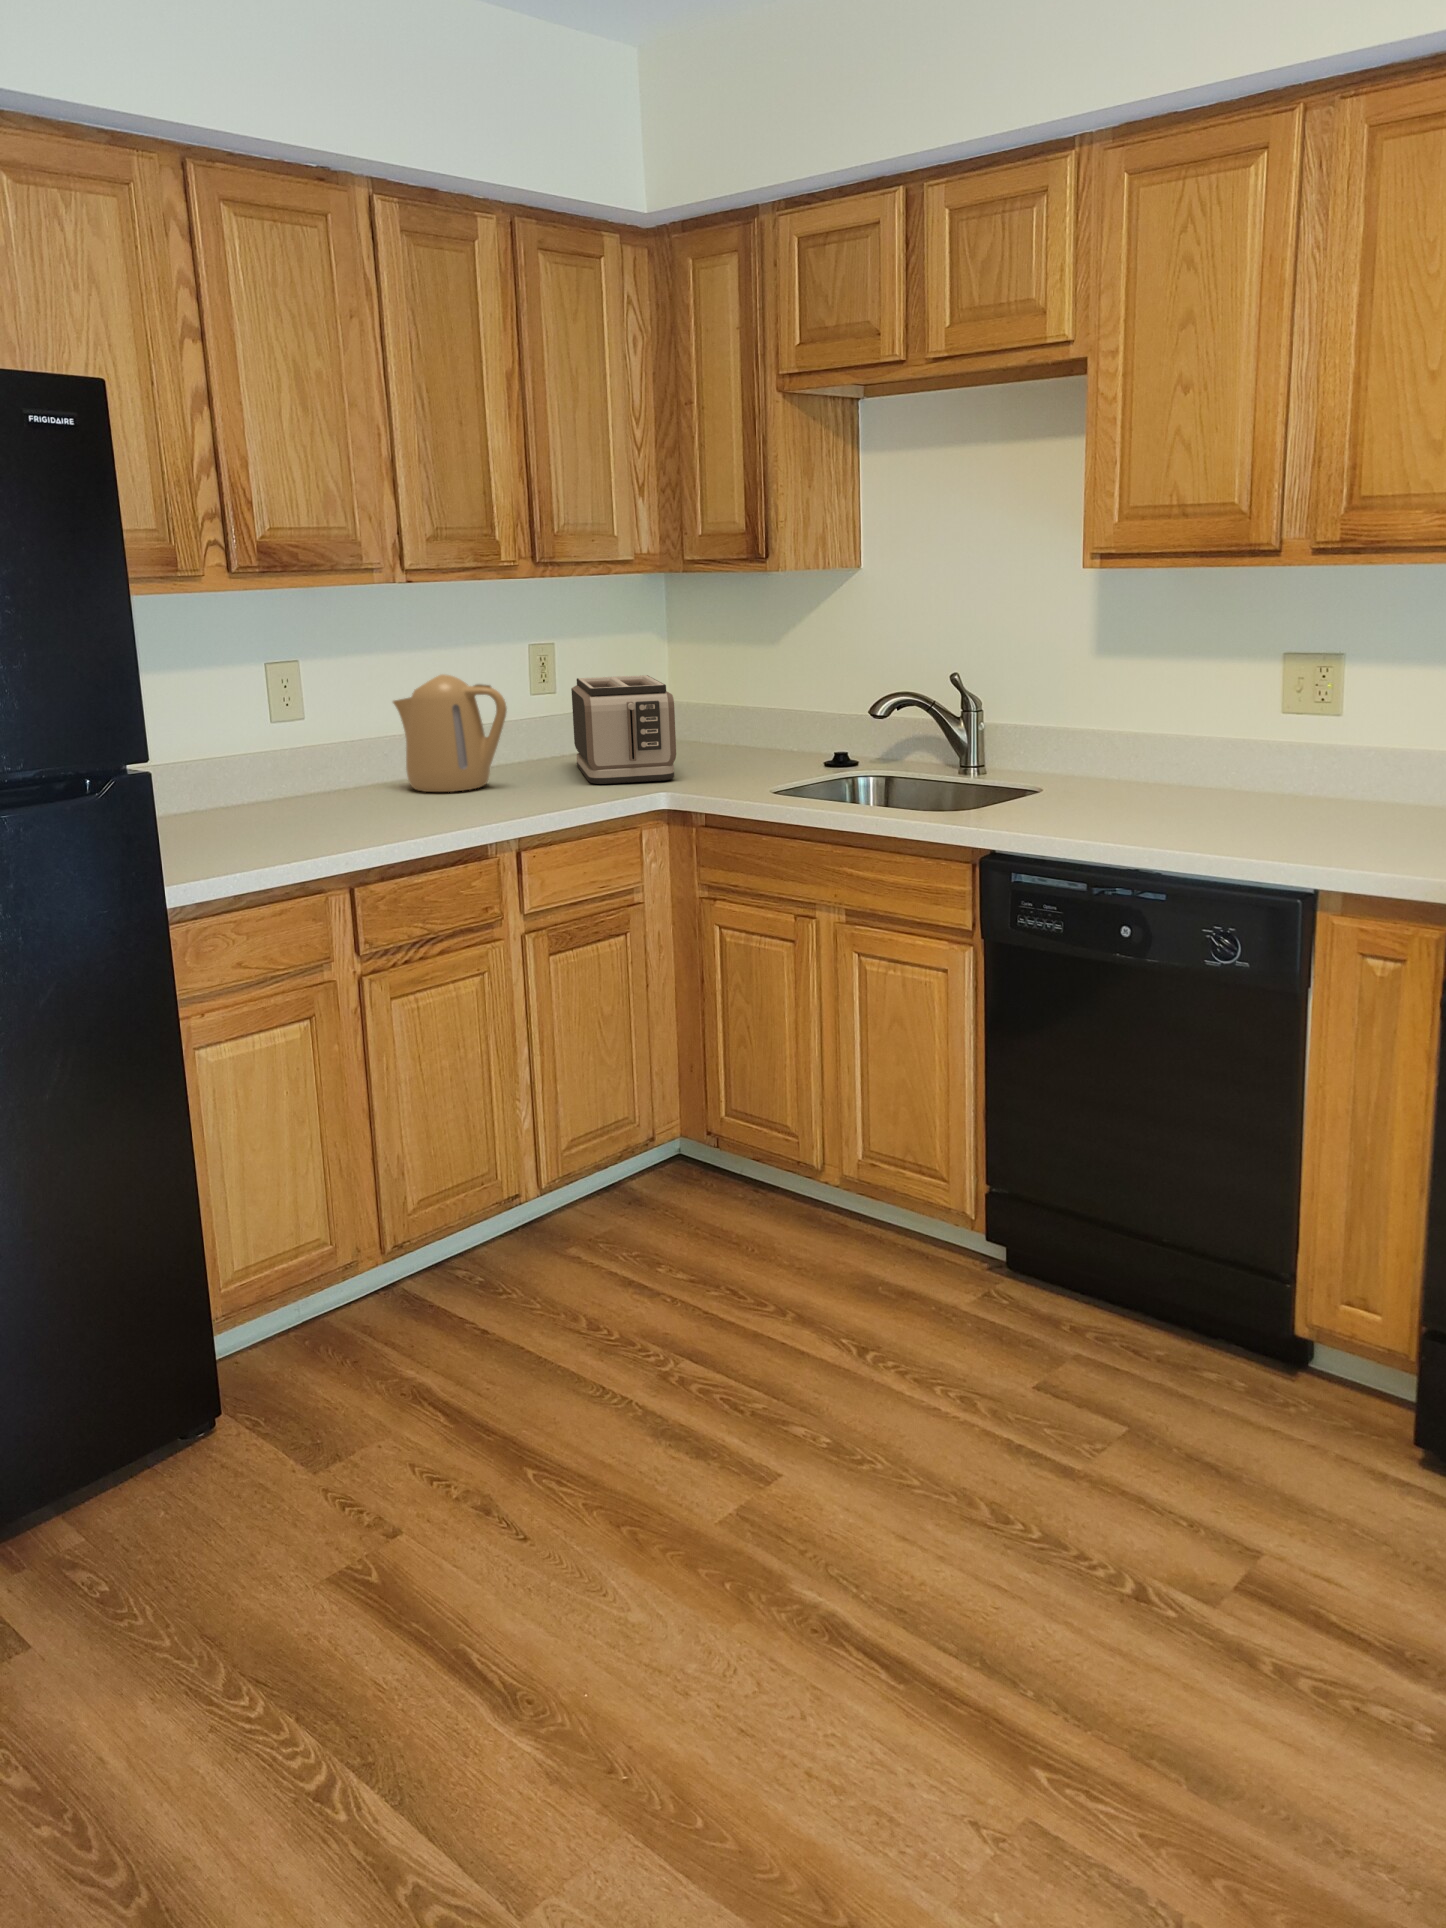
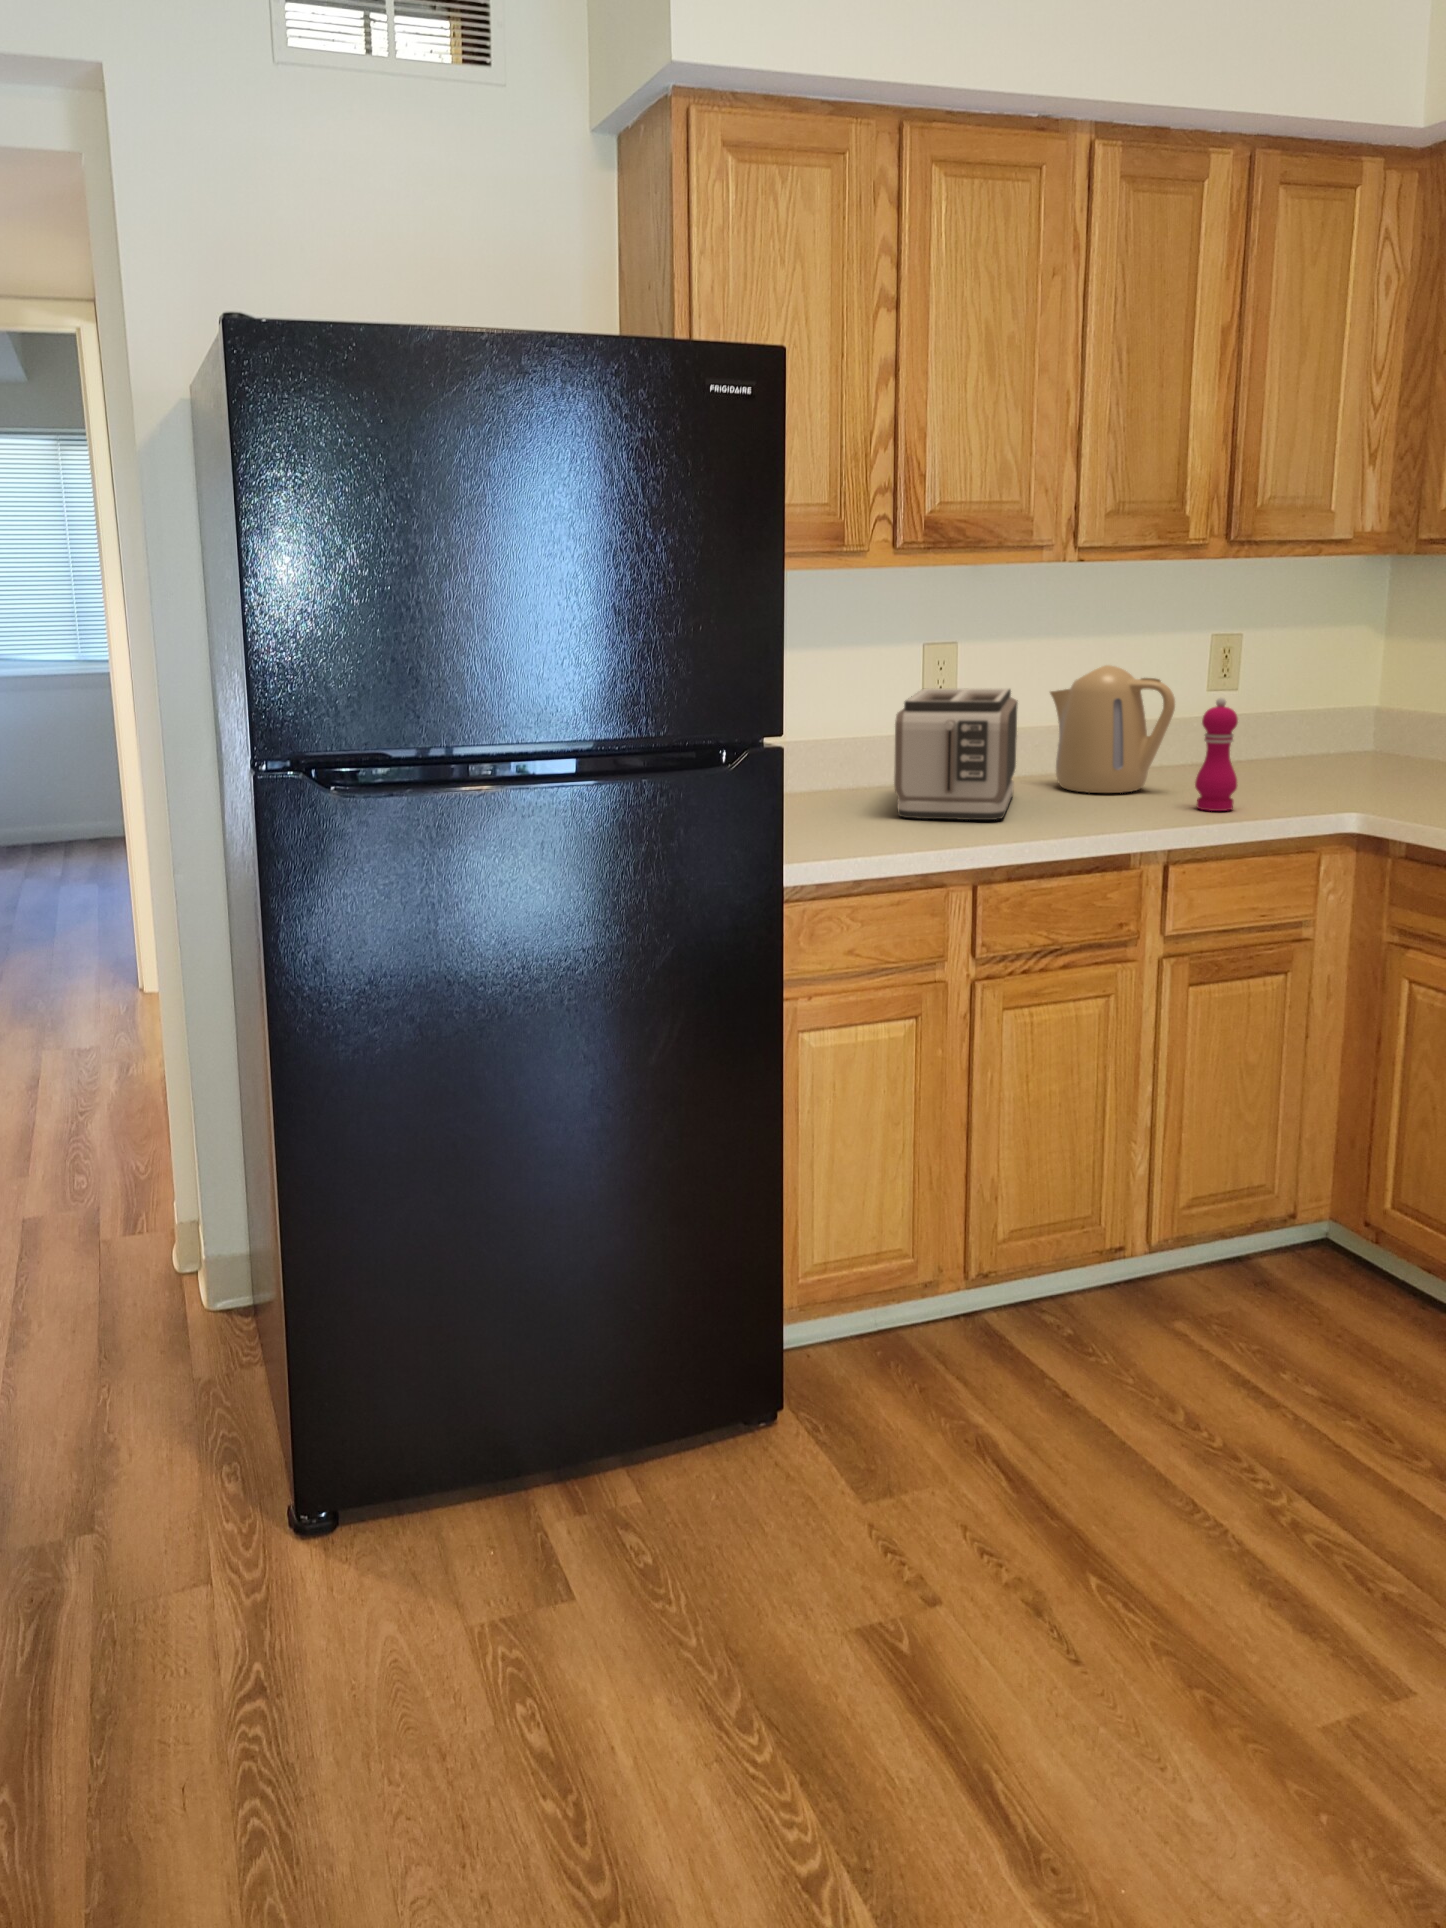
toaster: present [571,675,676,784] -> present [894,689,1018,820]
pepper mill: none [532,700,568,800] -> present [1195,698,1238,811]

